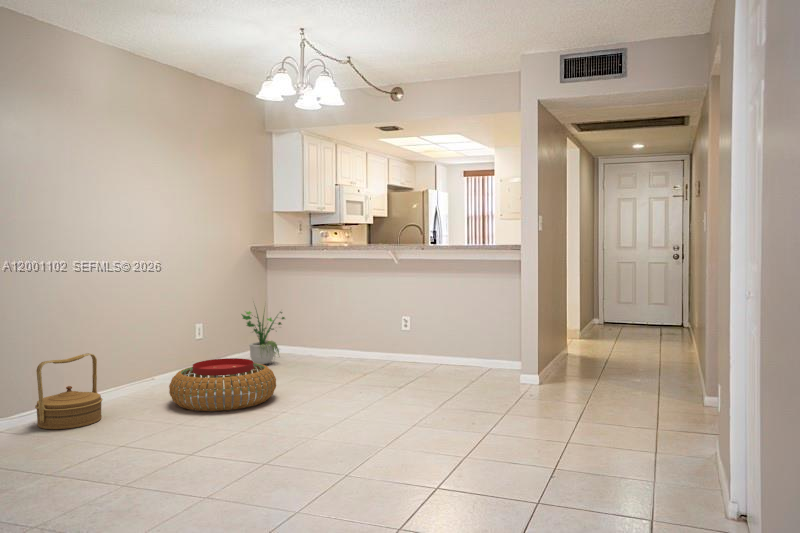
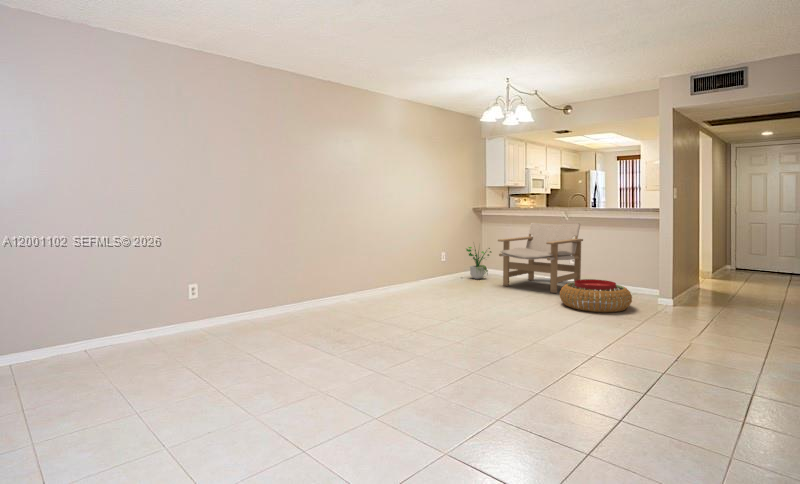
lounge chair: none [294,269,424,381] -> present [498,223,583,293]
woven basket: present [35,353,102,429] -> none [362,265,394,303]
pouf: present [169,358,276,411] -> present [560,279,632,312]

